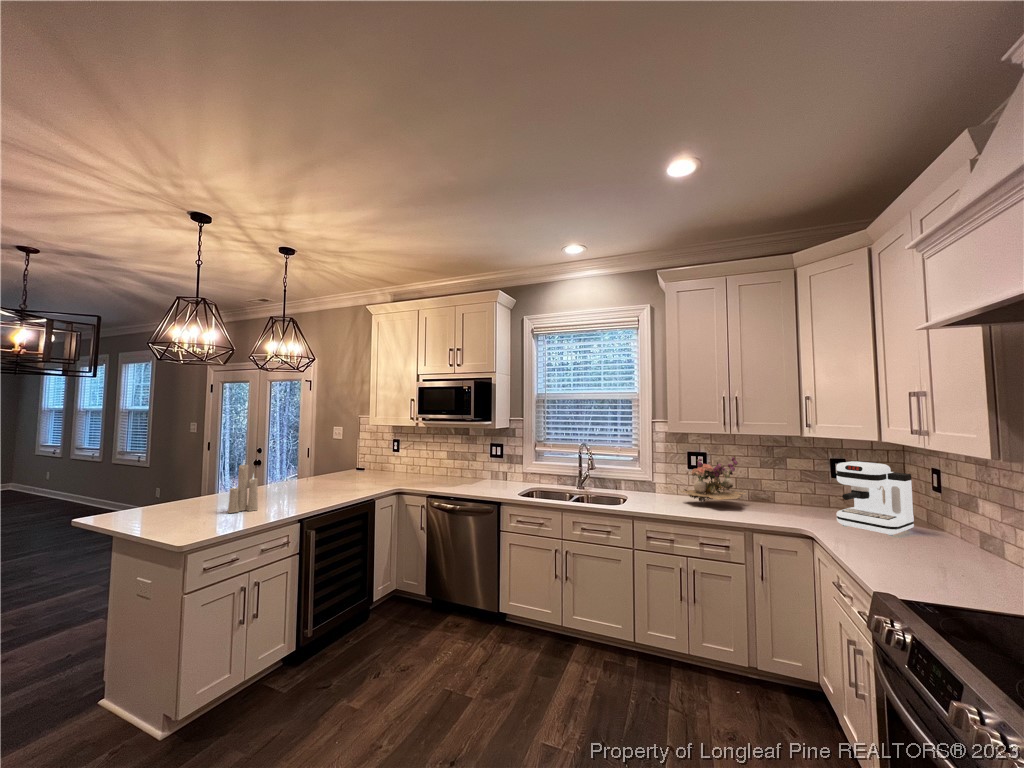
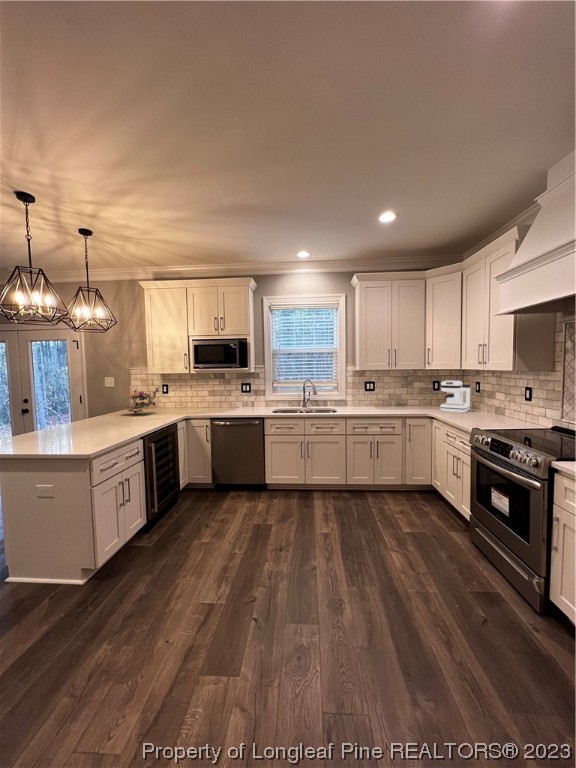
flower arrangement: present [682,457,746,503] -> present [125,387,159,413]
candle: present [227,464,258,513] -> none [91,395,111,436]

